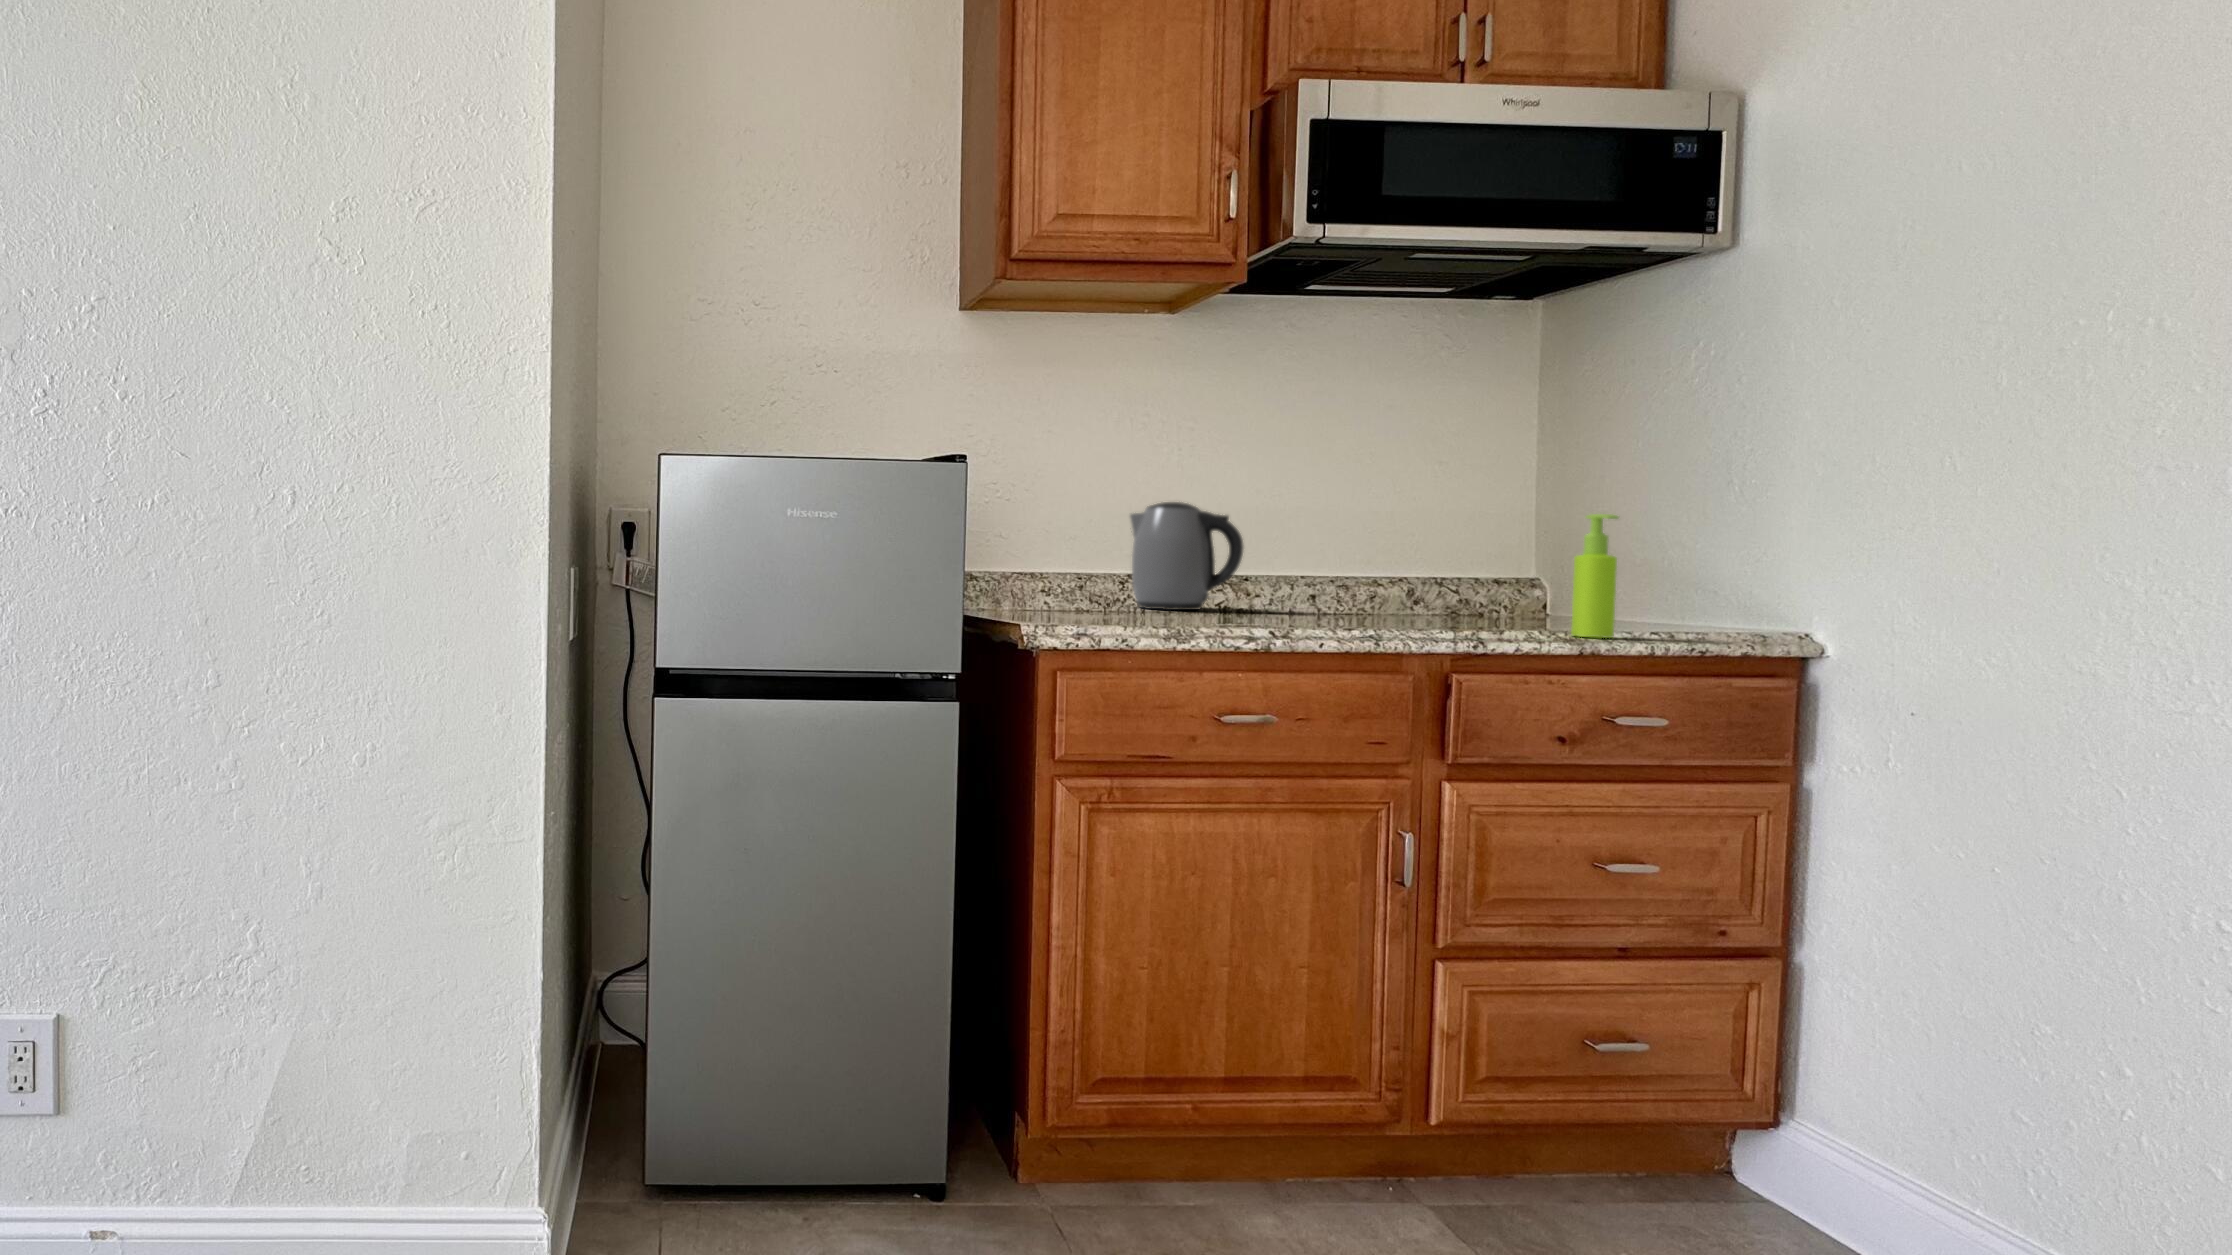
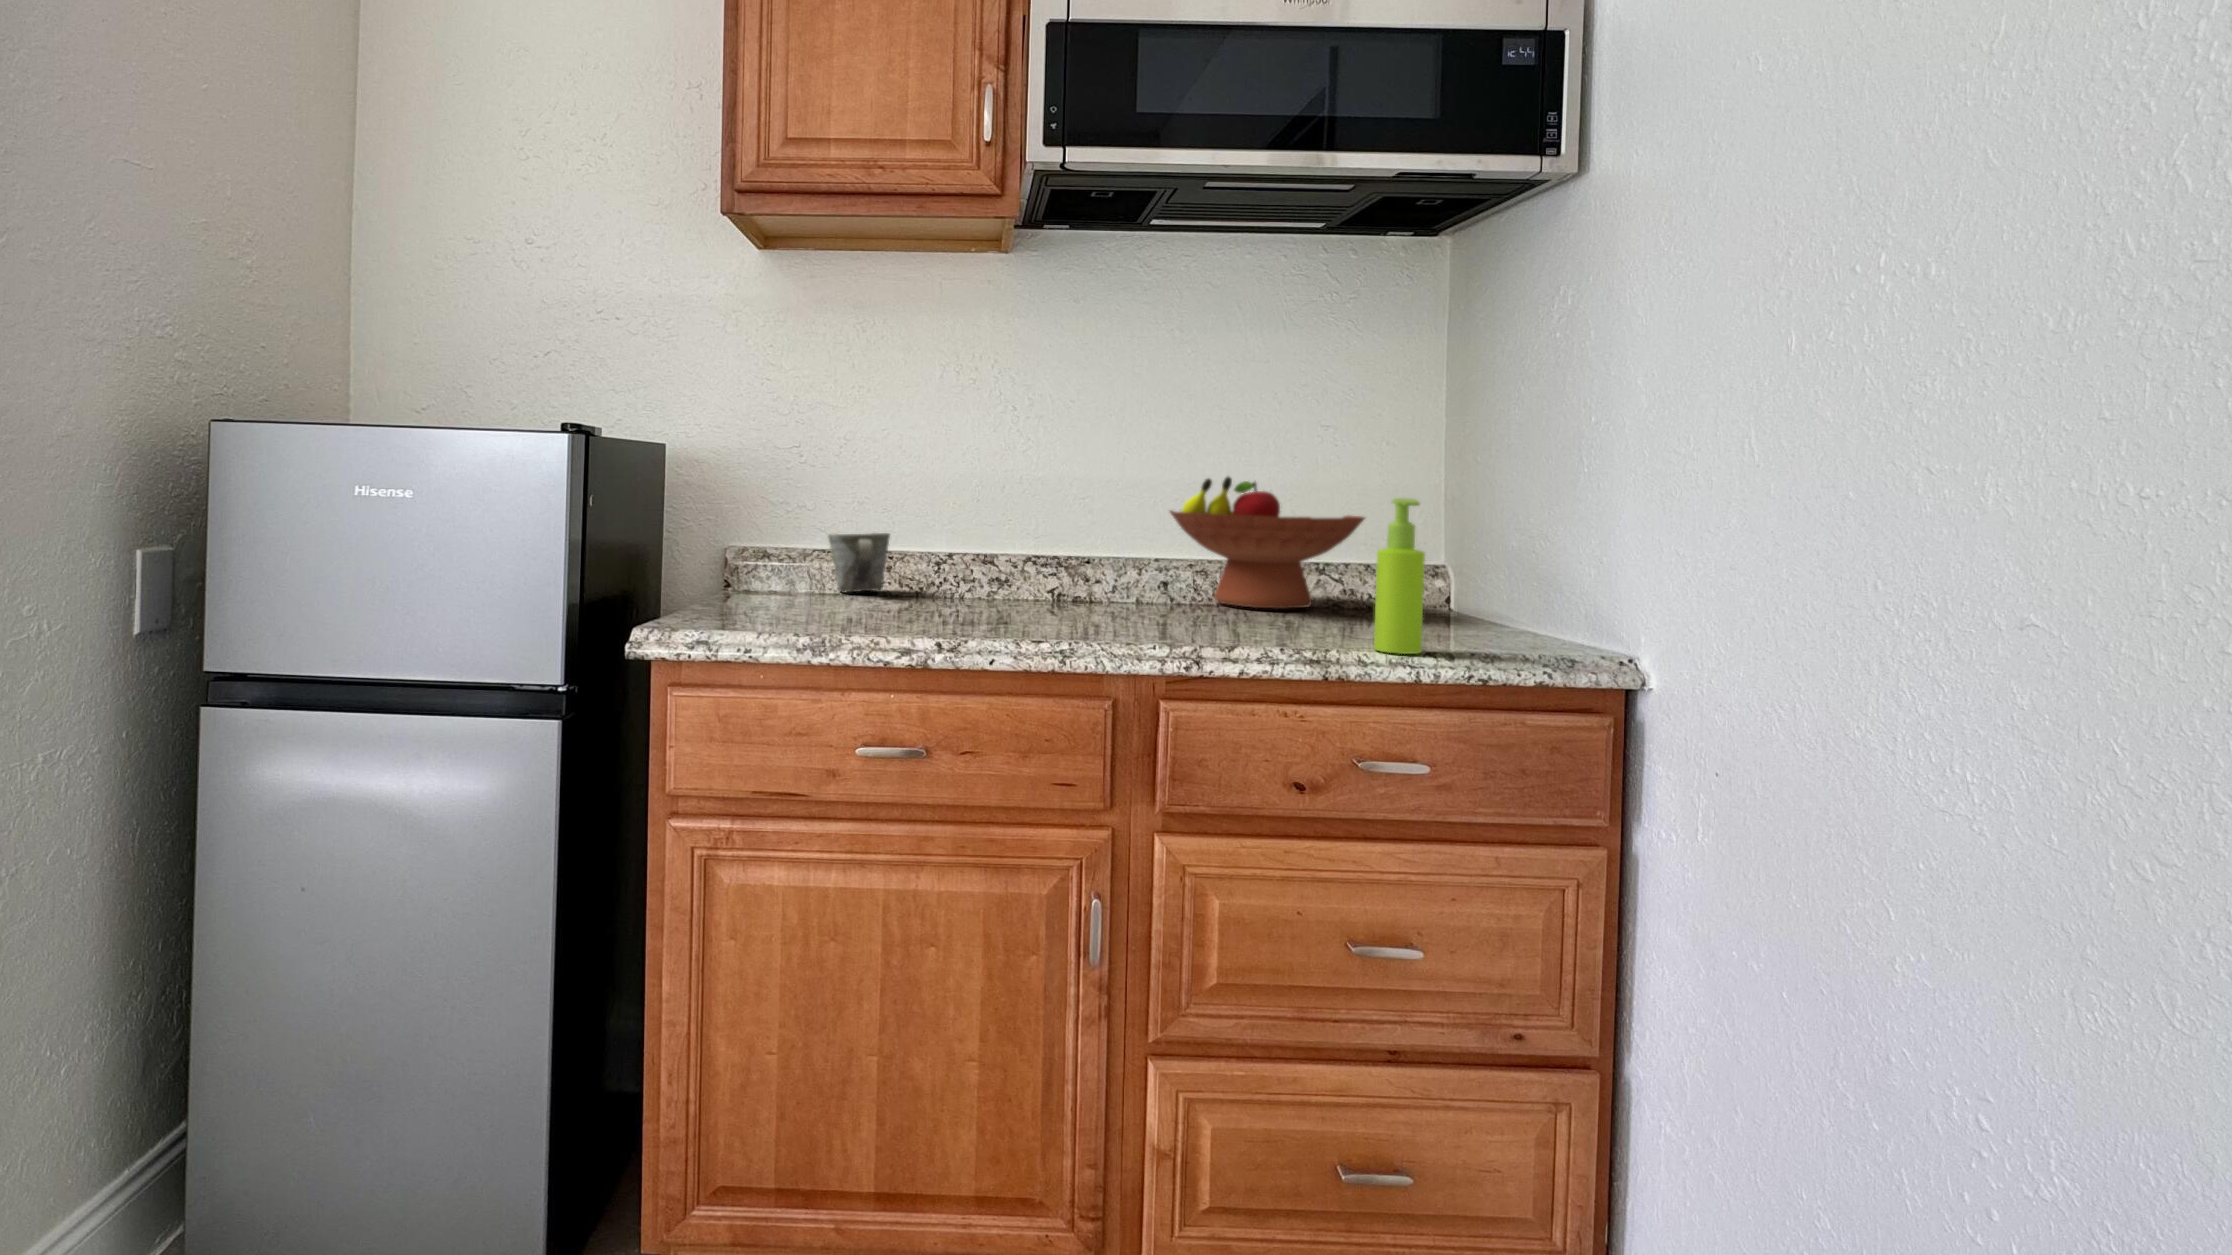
kettle: present [1130,502,1244,610] -> none [953,470,1072,596]
fruit bowl: none [1309,504,1491,615] -> present [1170,477,1366,609]
mug: none [1038,556,1094,608] -> present [828,533,890,592]

